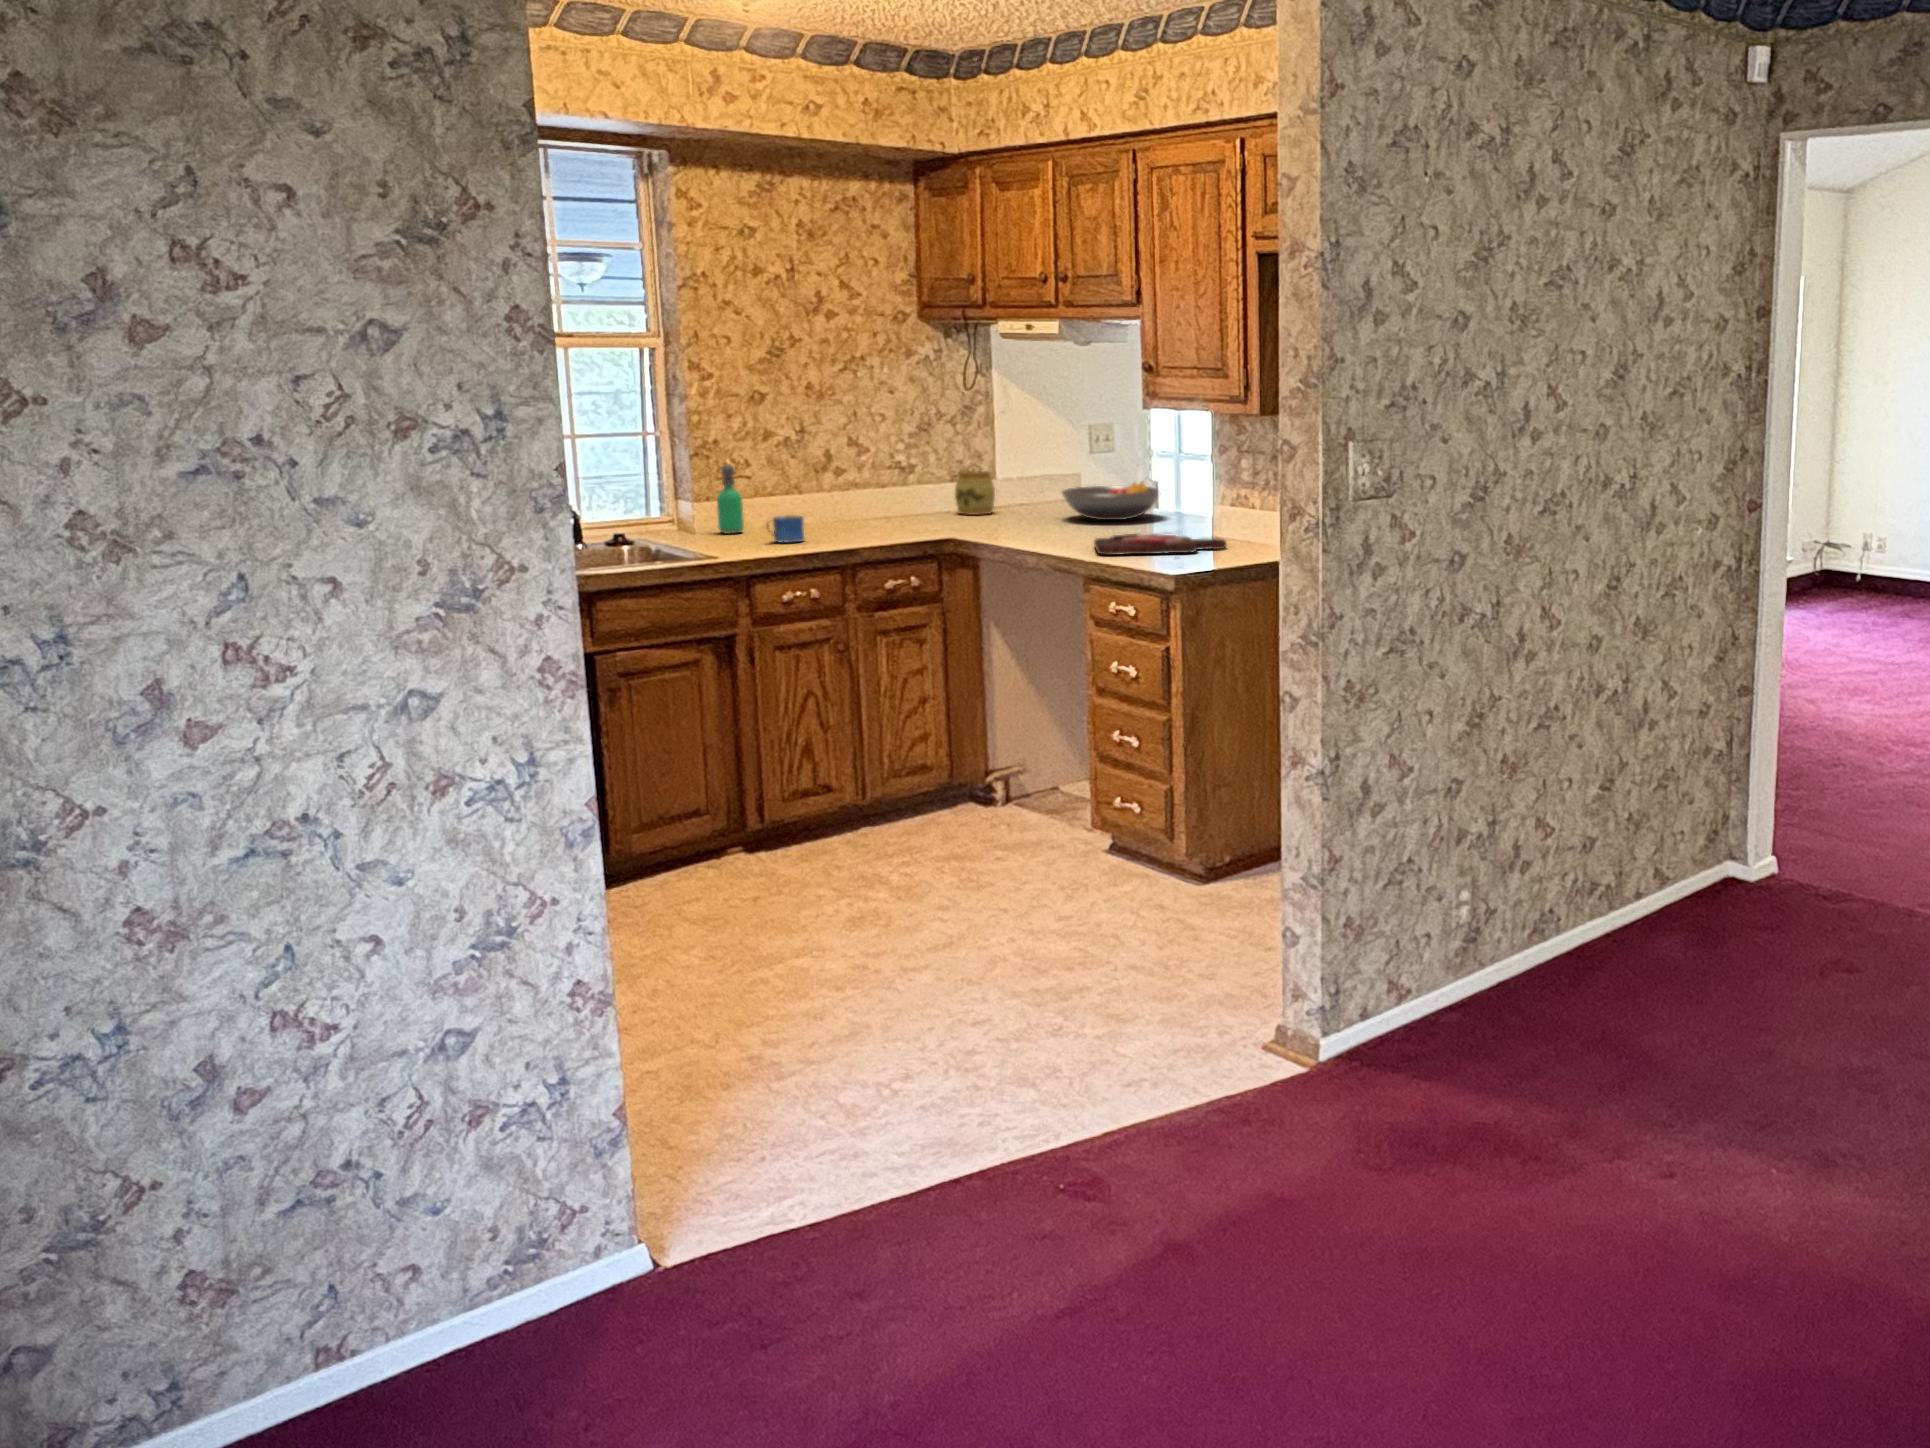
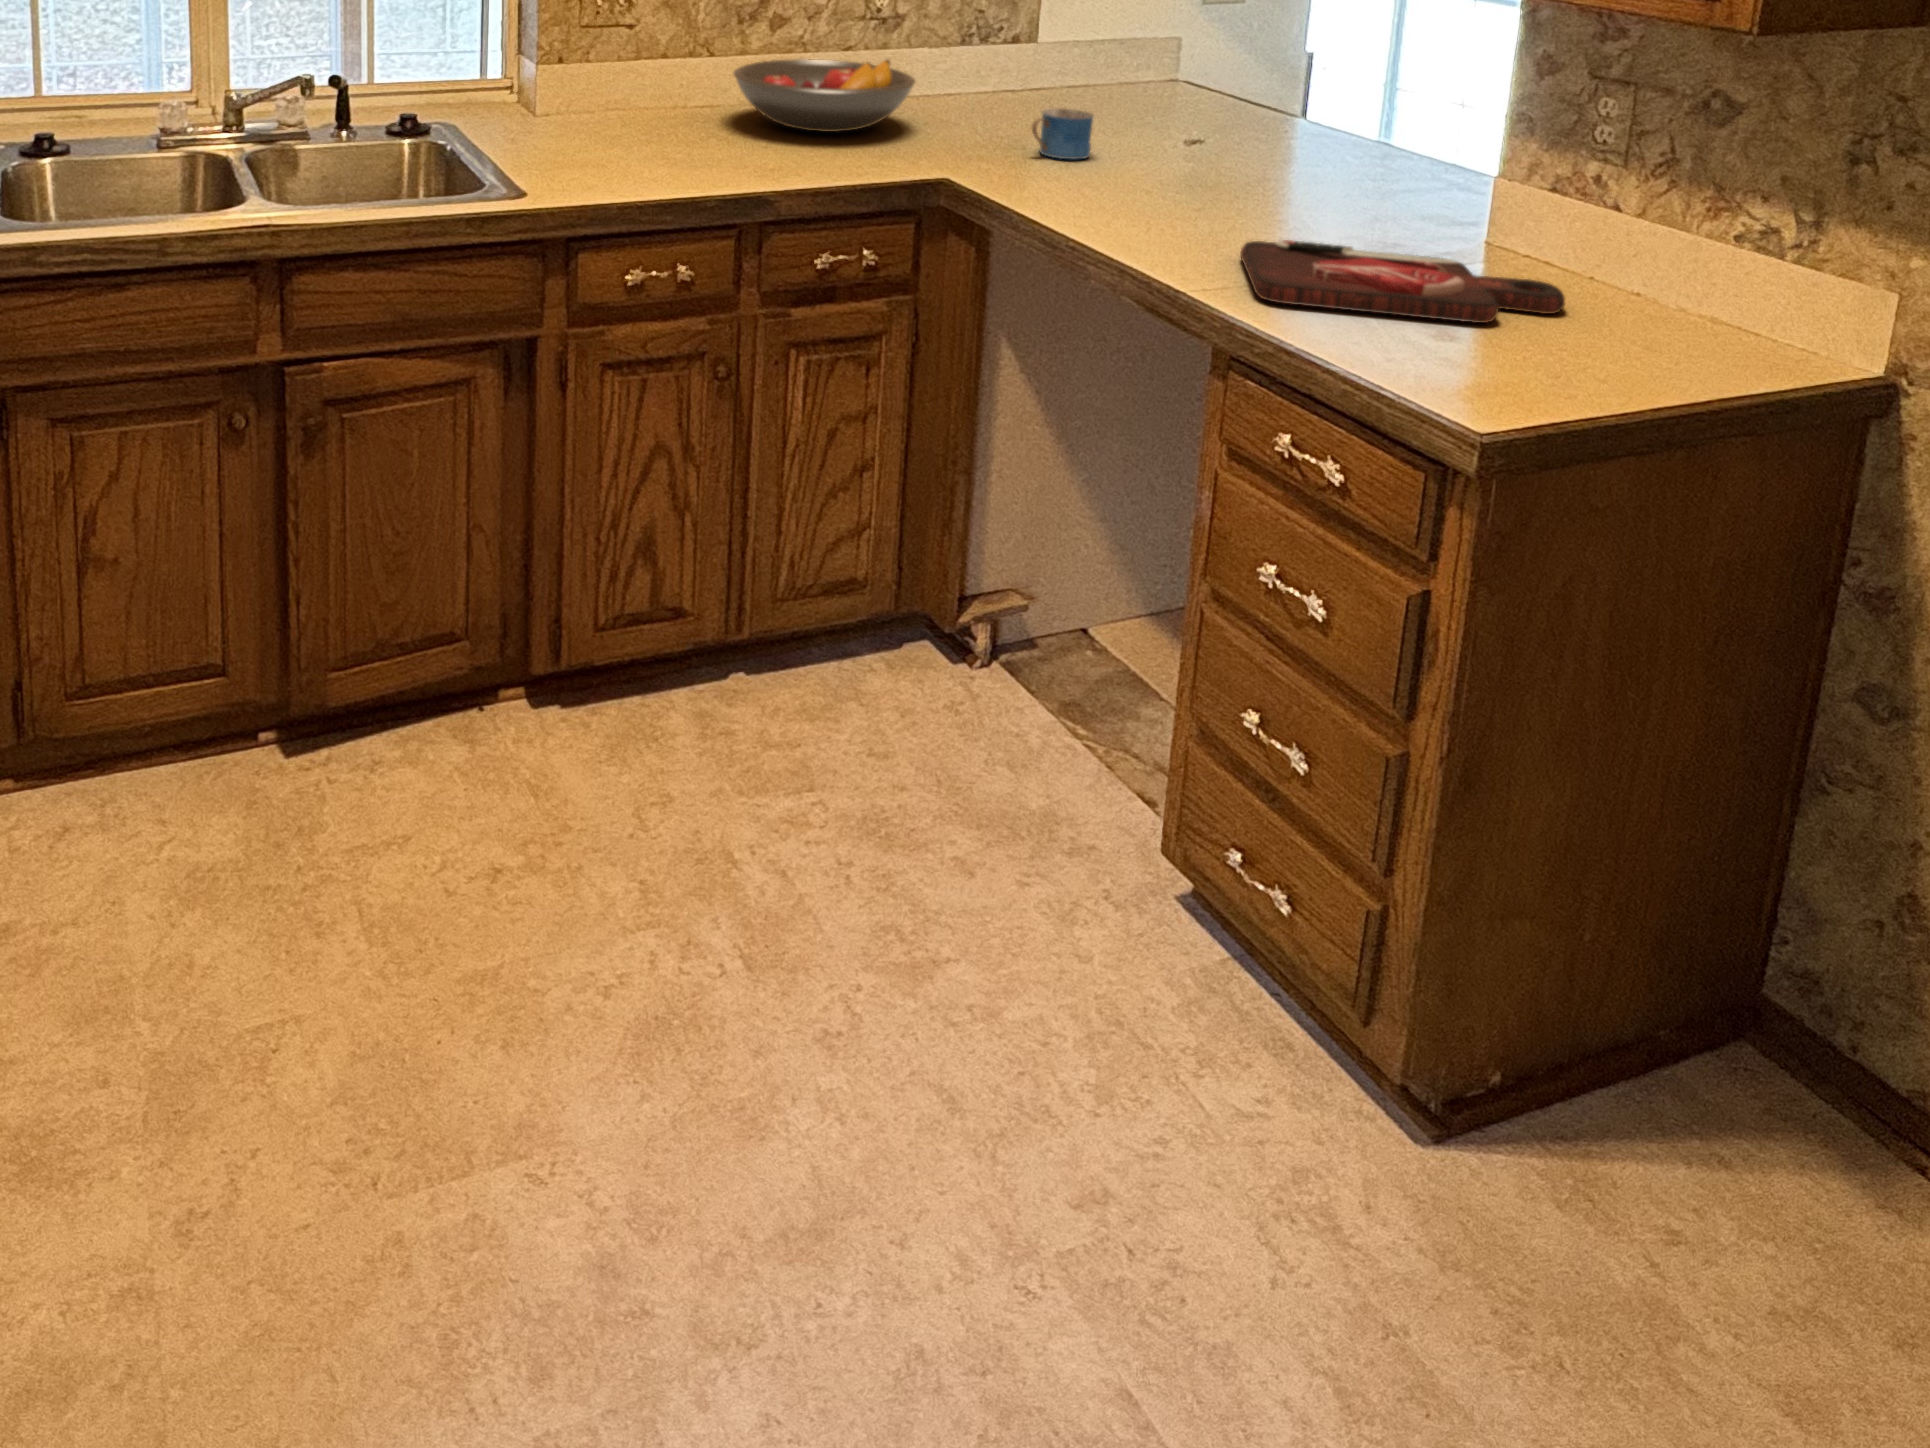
soap dispenser: present [717,464,744,534] -> none [568,8,609,126]
jar: present [955,464,995,515] -> none [966,22,1037,115]
fruit bowl: present [1062,482,1158,520] -> present [733,59,915,132]
mug: present [766,515,804,543] -> present [1032,108,1093,159]

